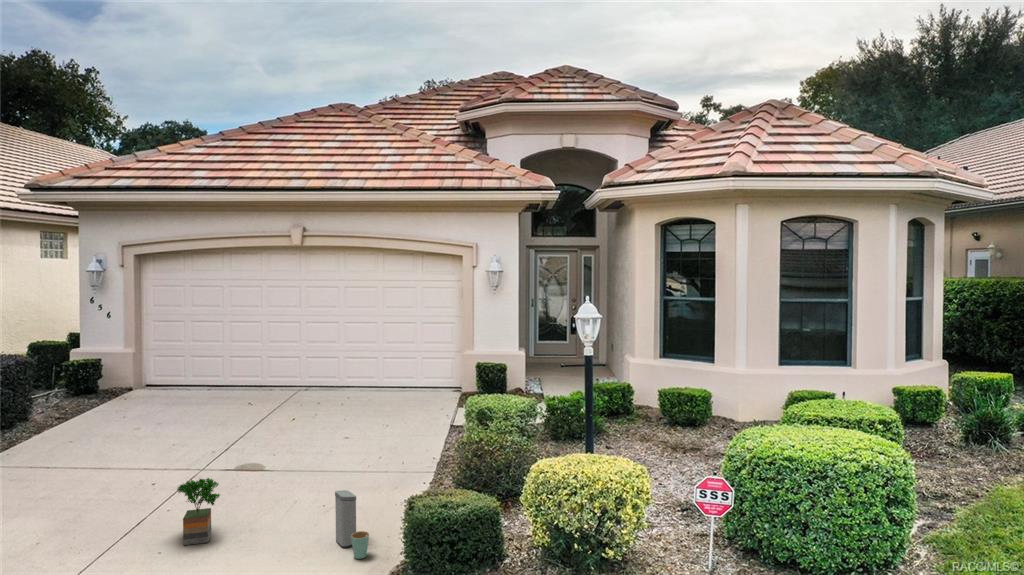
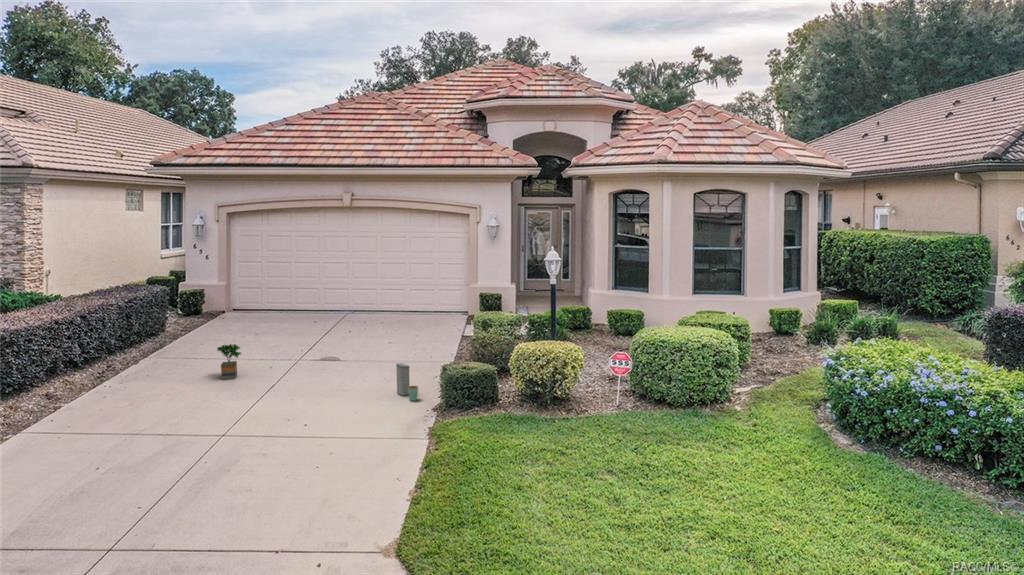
potted tree: present [177,478,220,545] -> present [217,344,241,380]

